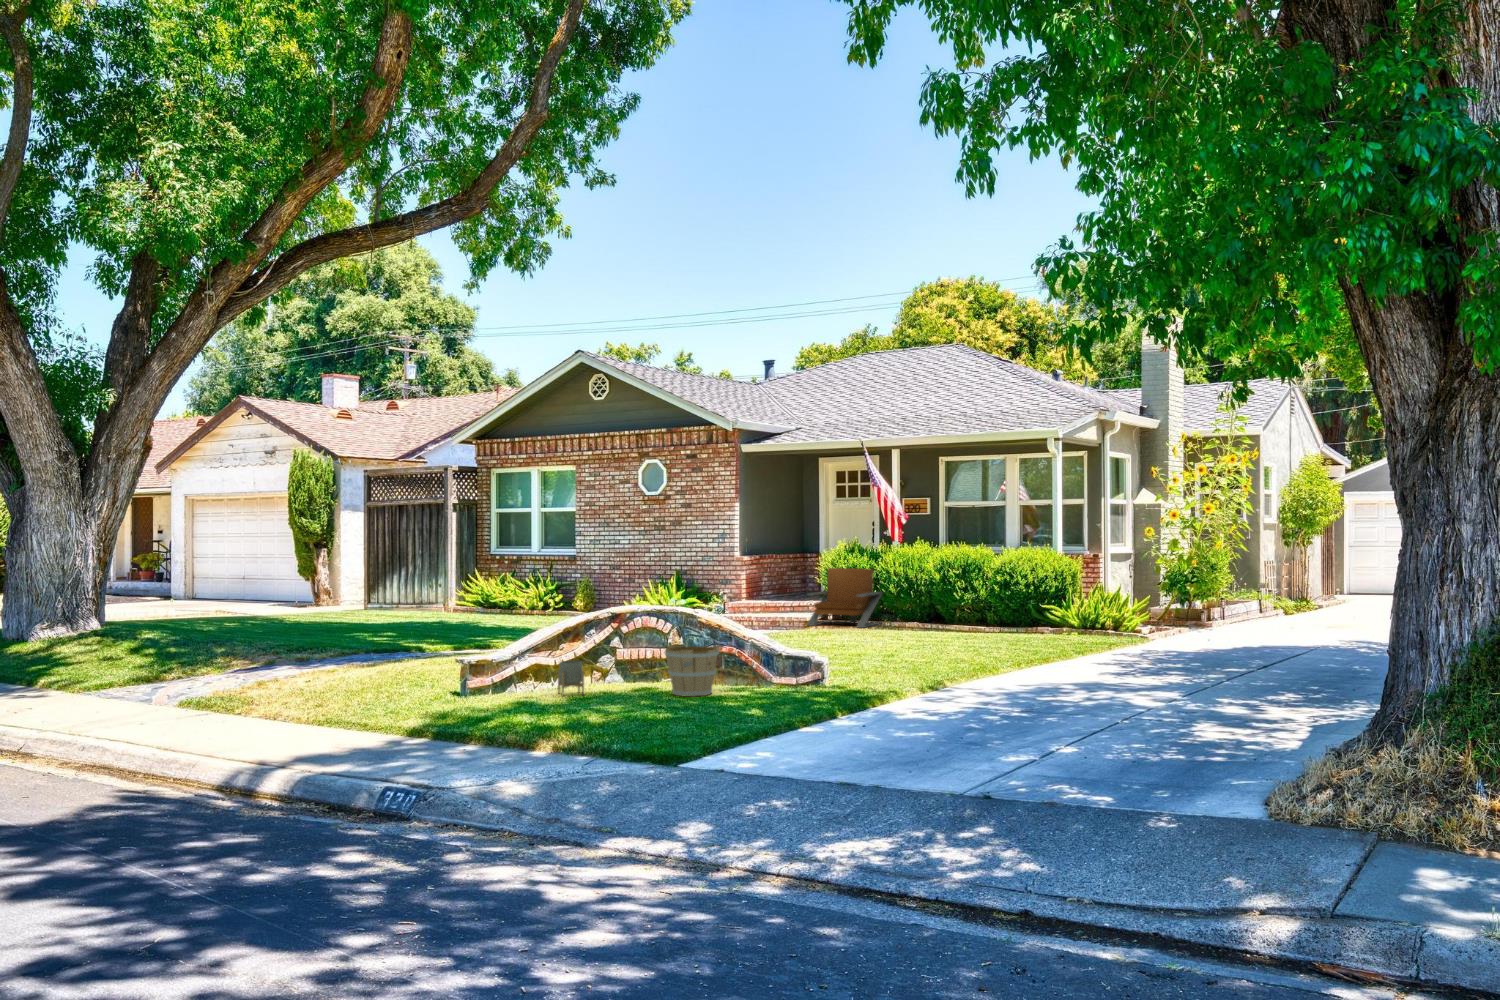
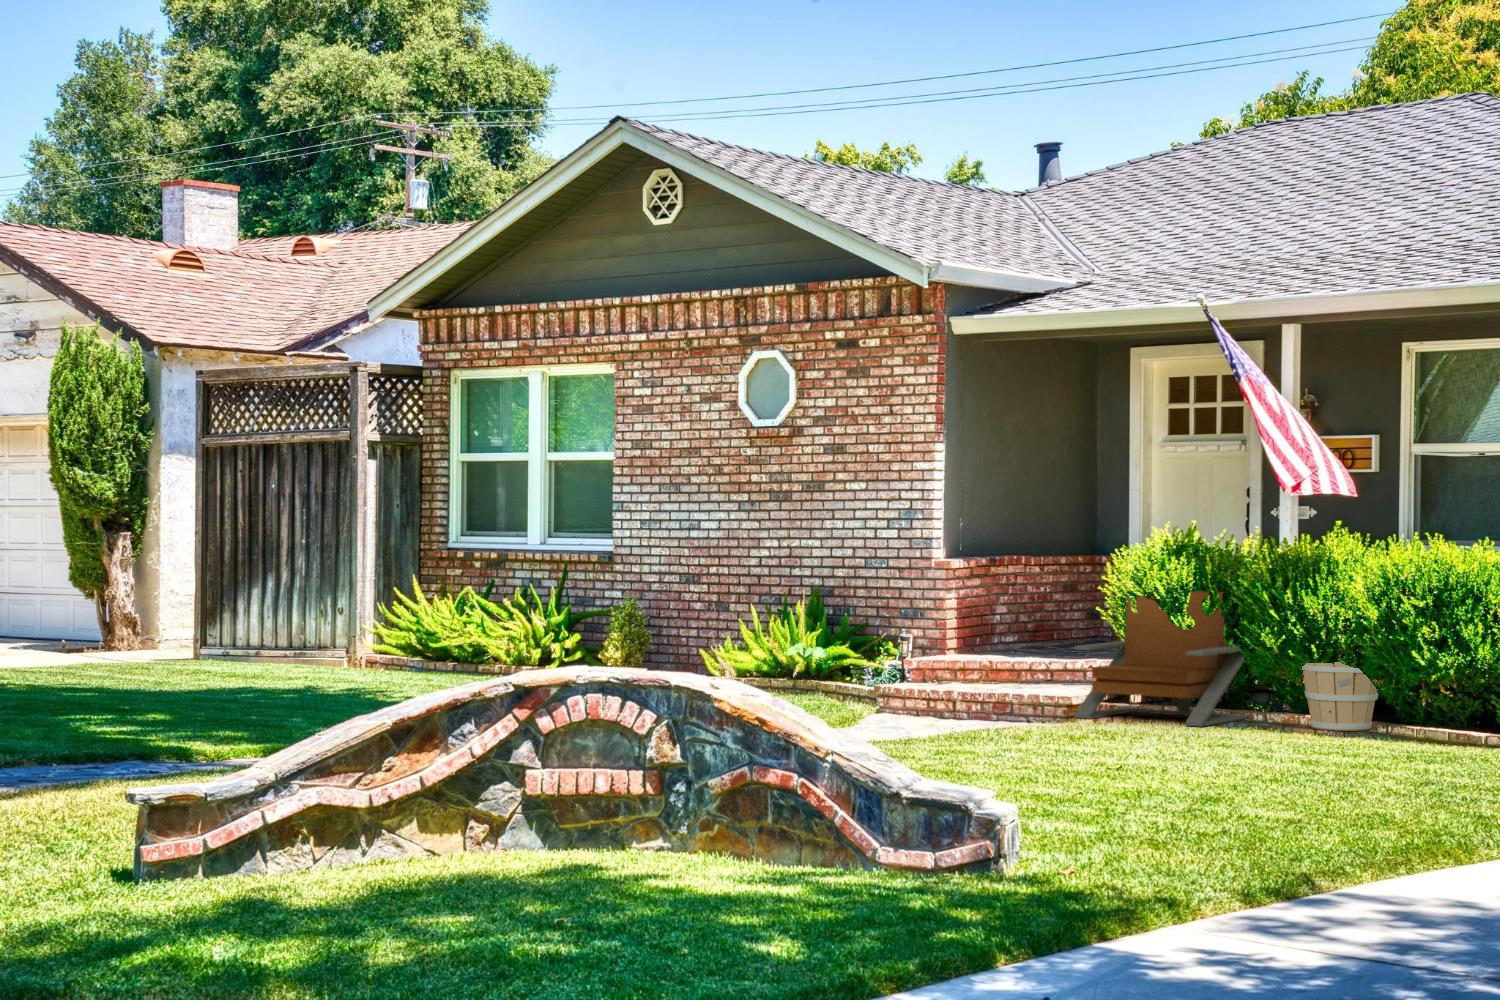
wooden bucket: present [665,646,719,697] -> present [1302,662,1378,731]
planter: present [558,661,584,696] -> none [373,793,431,880]

